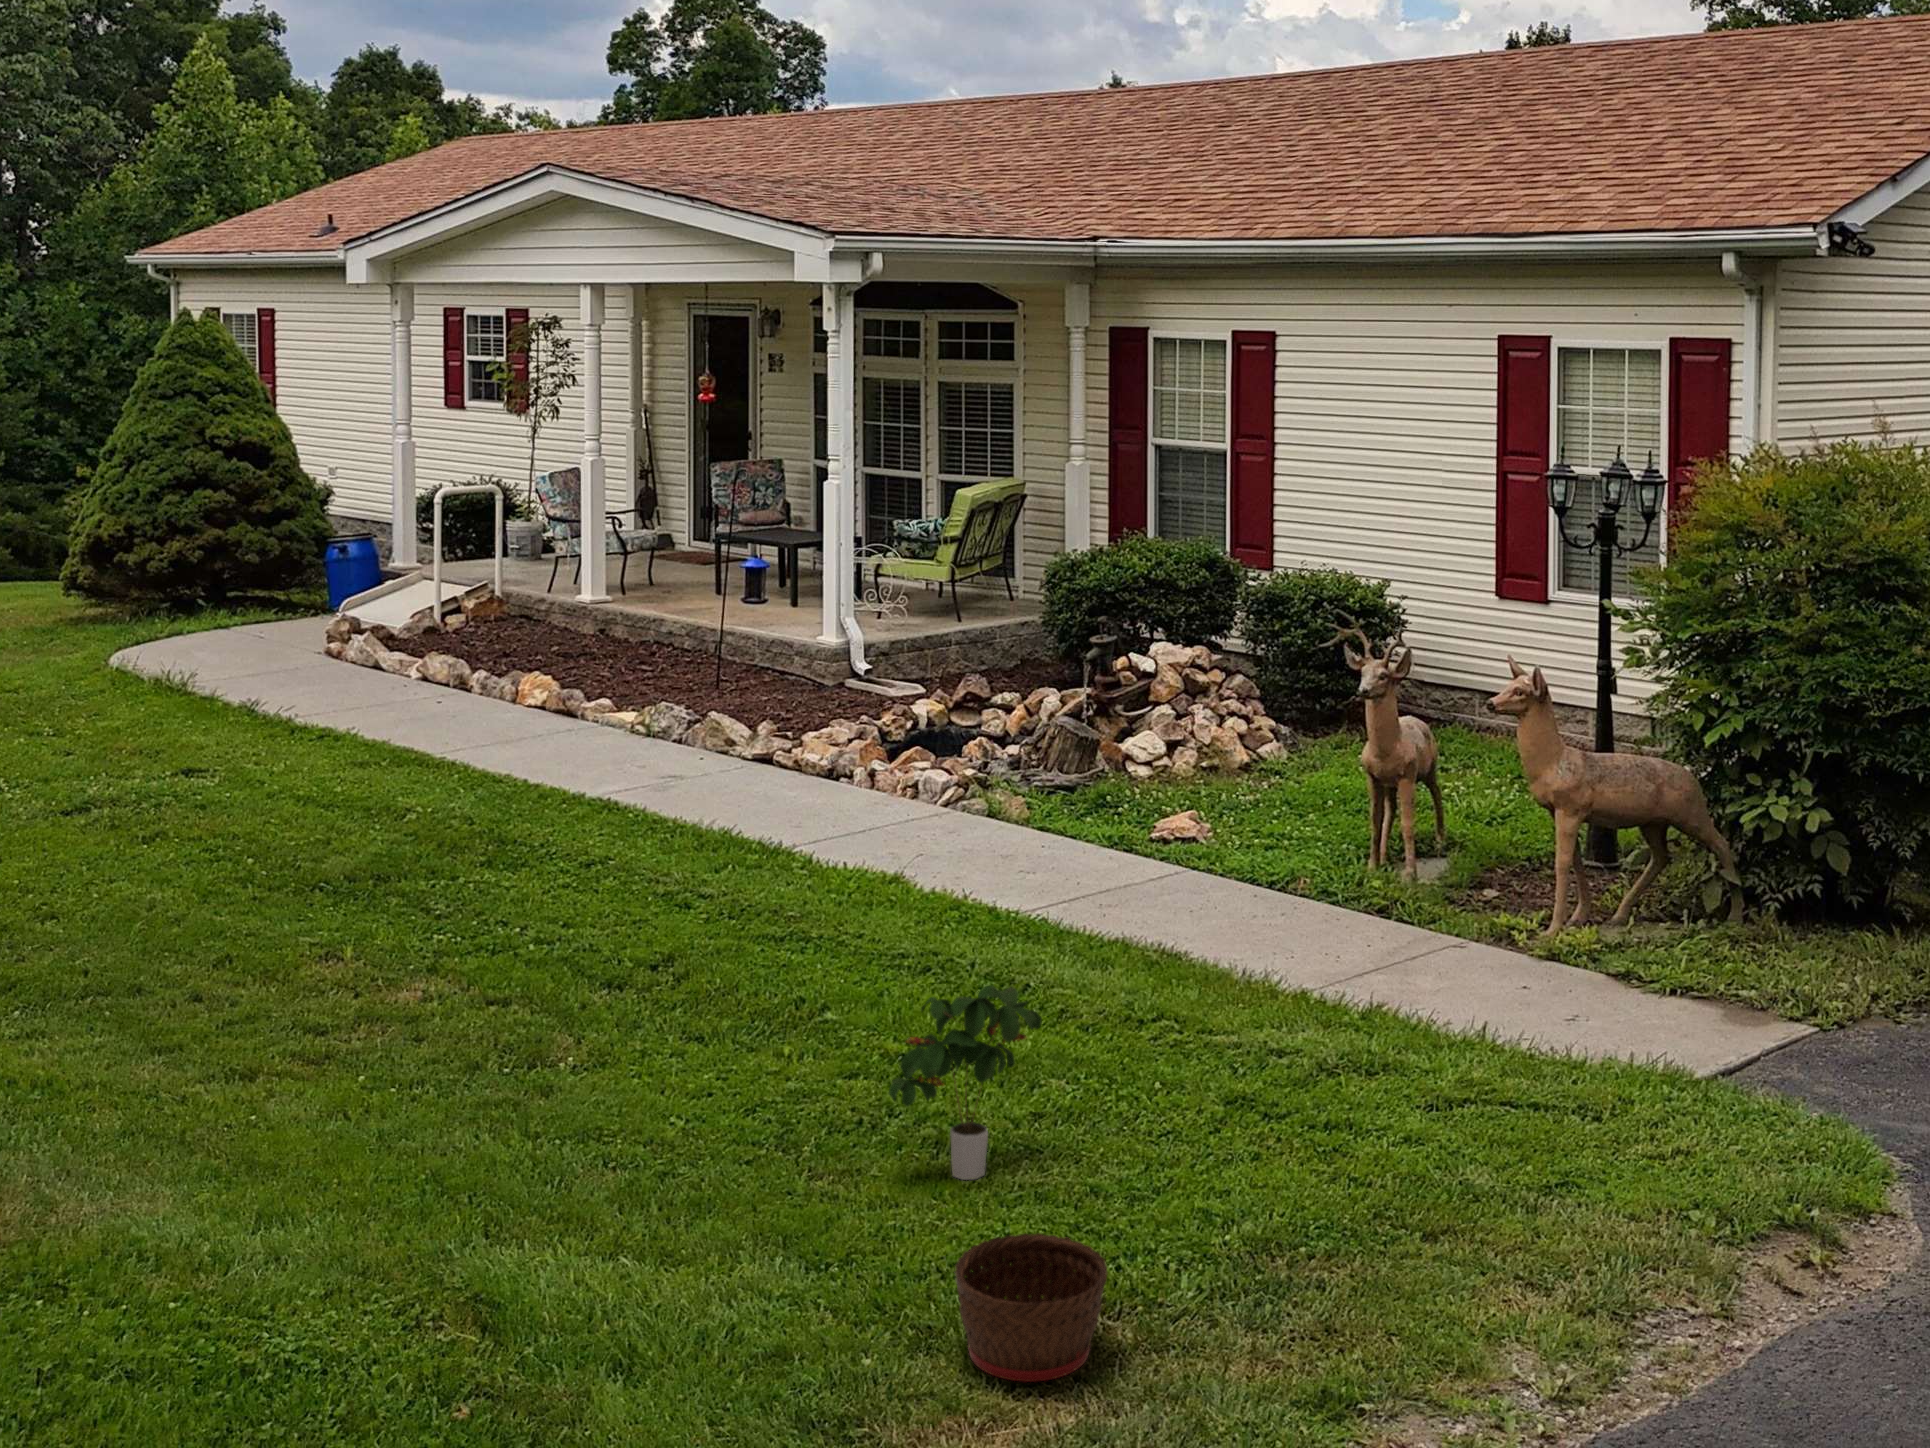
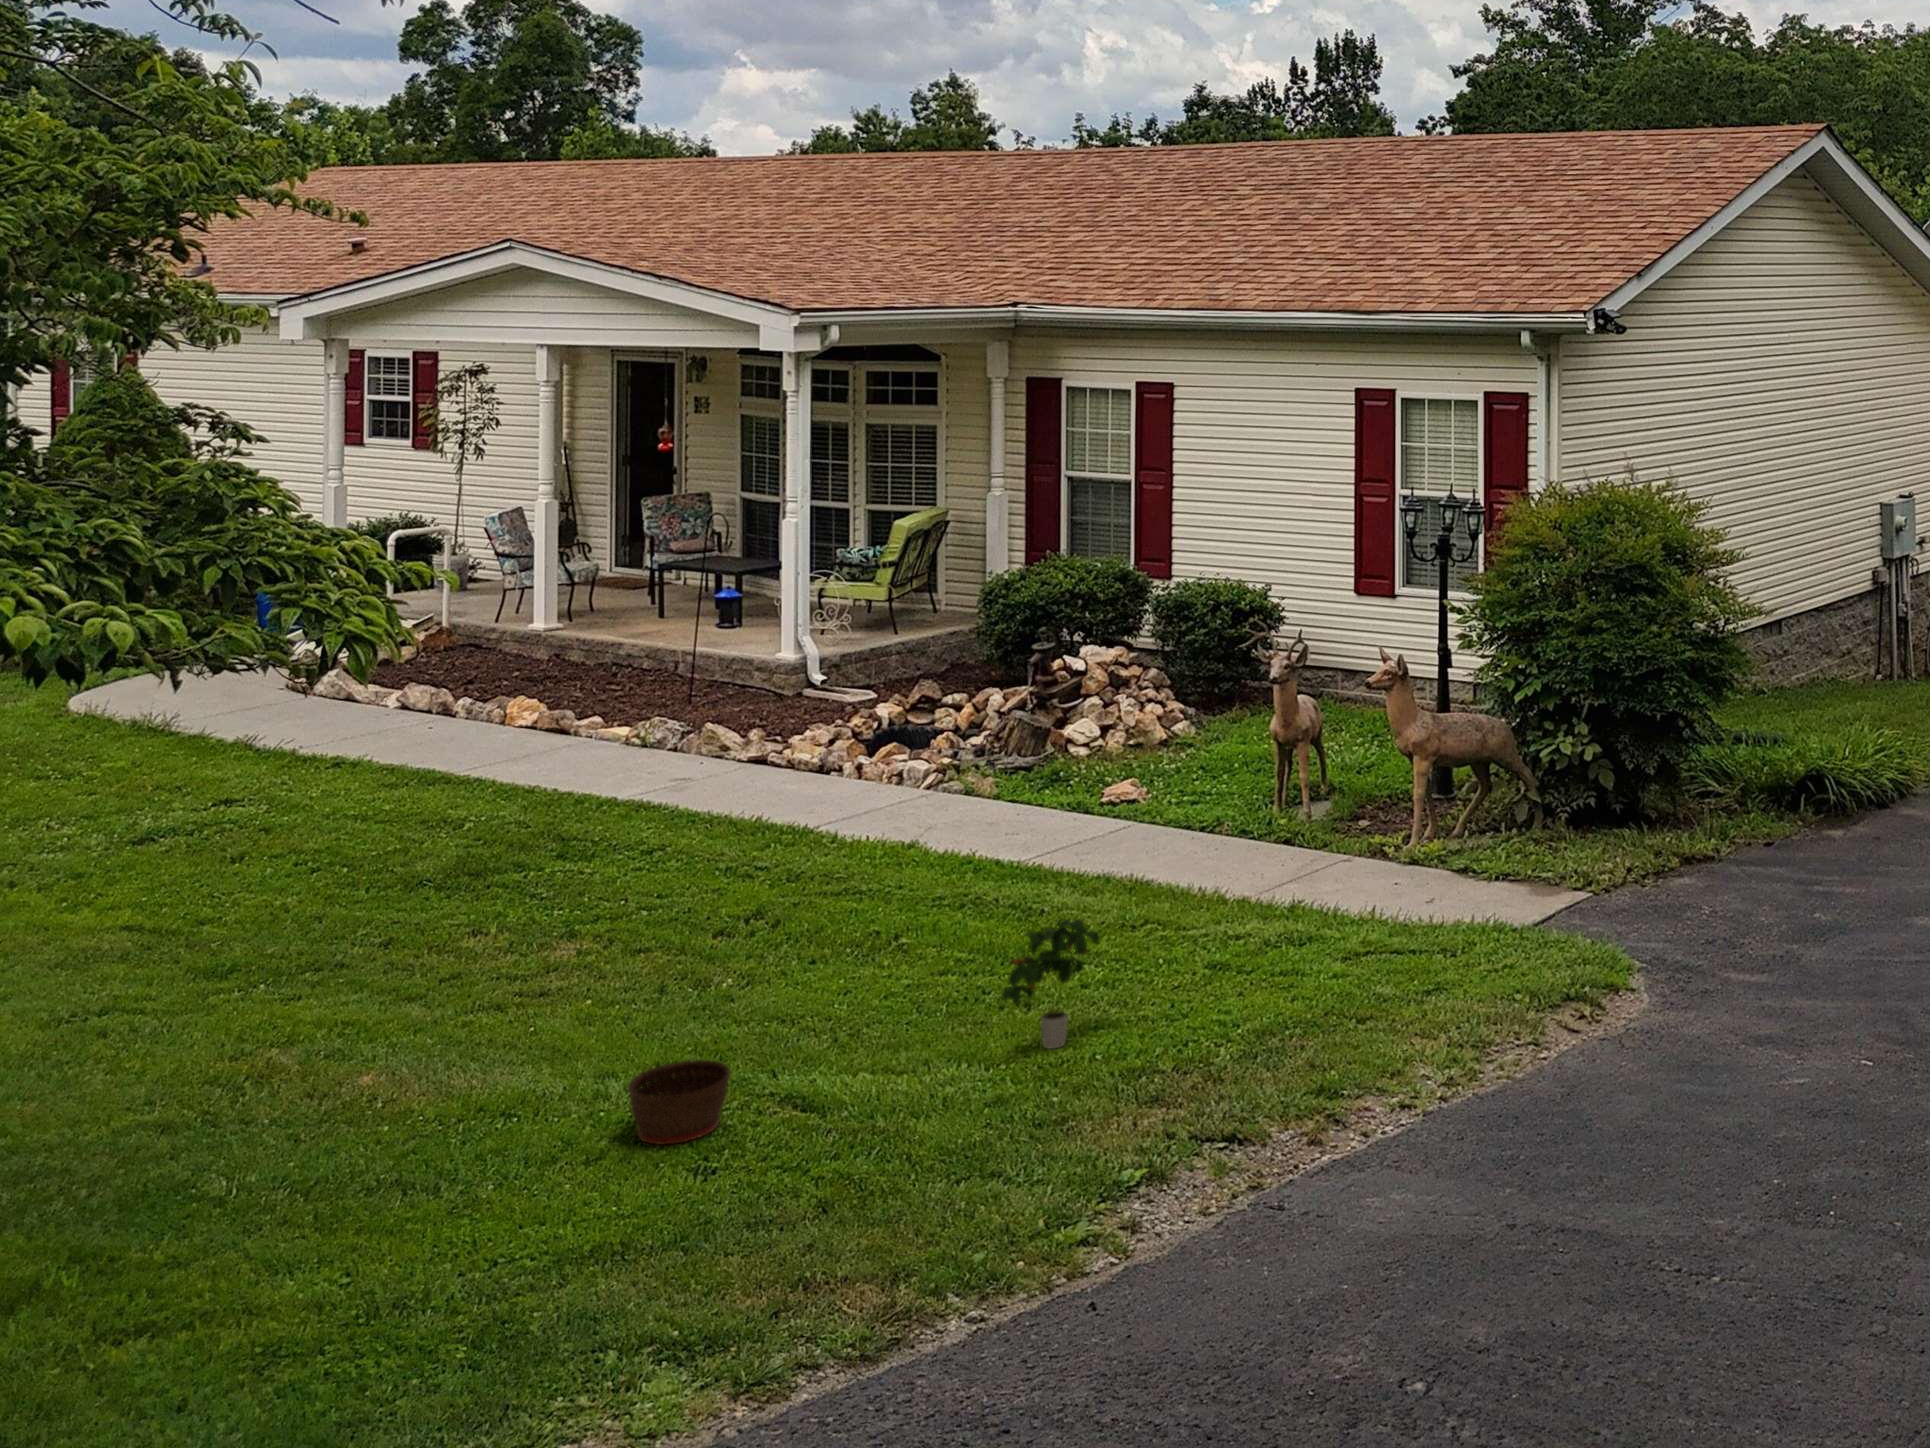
basket: present [955,1233,1108,1382] -> present [628,1060,731,1144]

